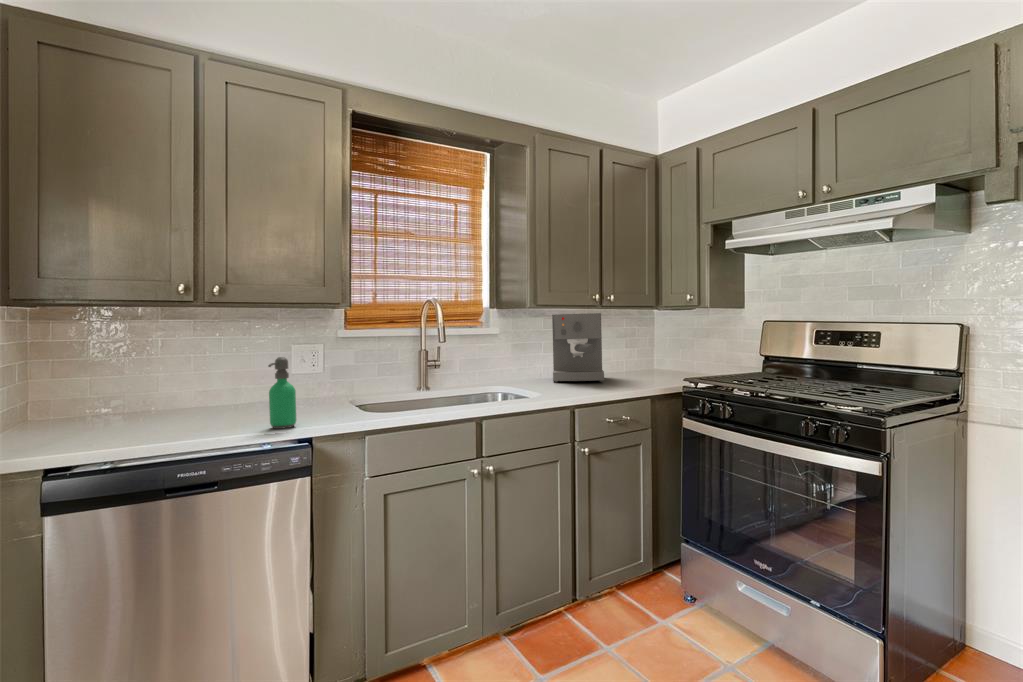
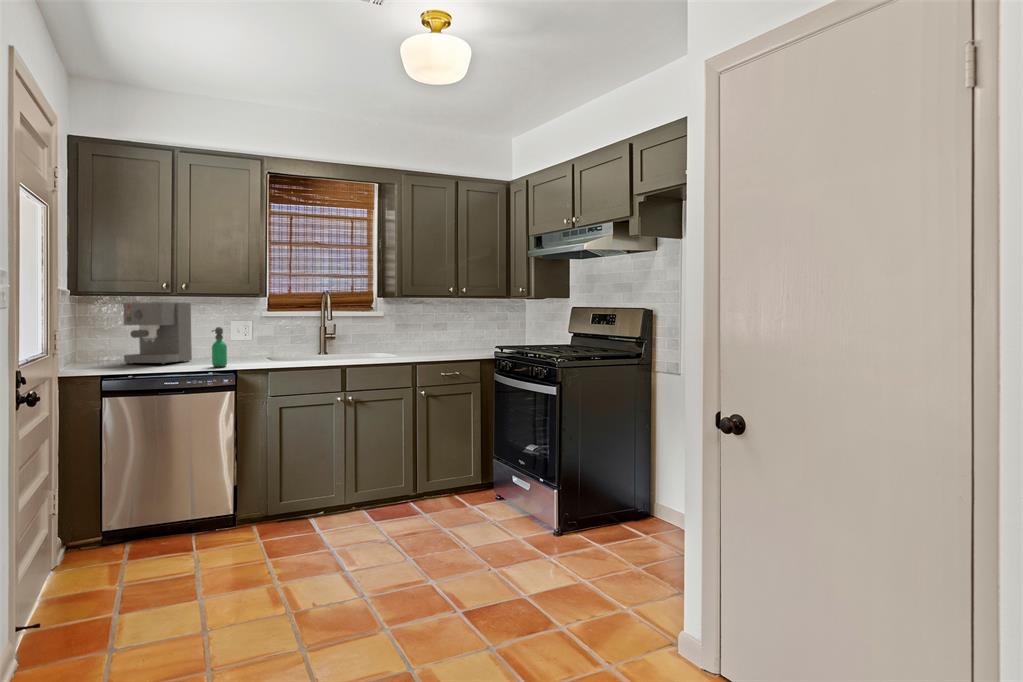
coffee maker: present [552,313,604,382] -> present [123,302,192,364]

